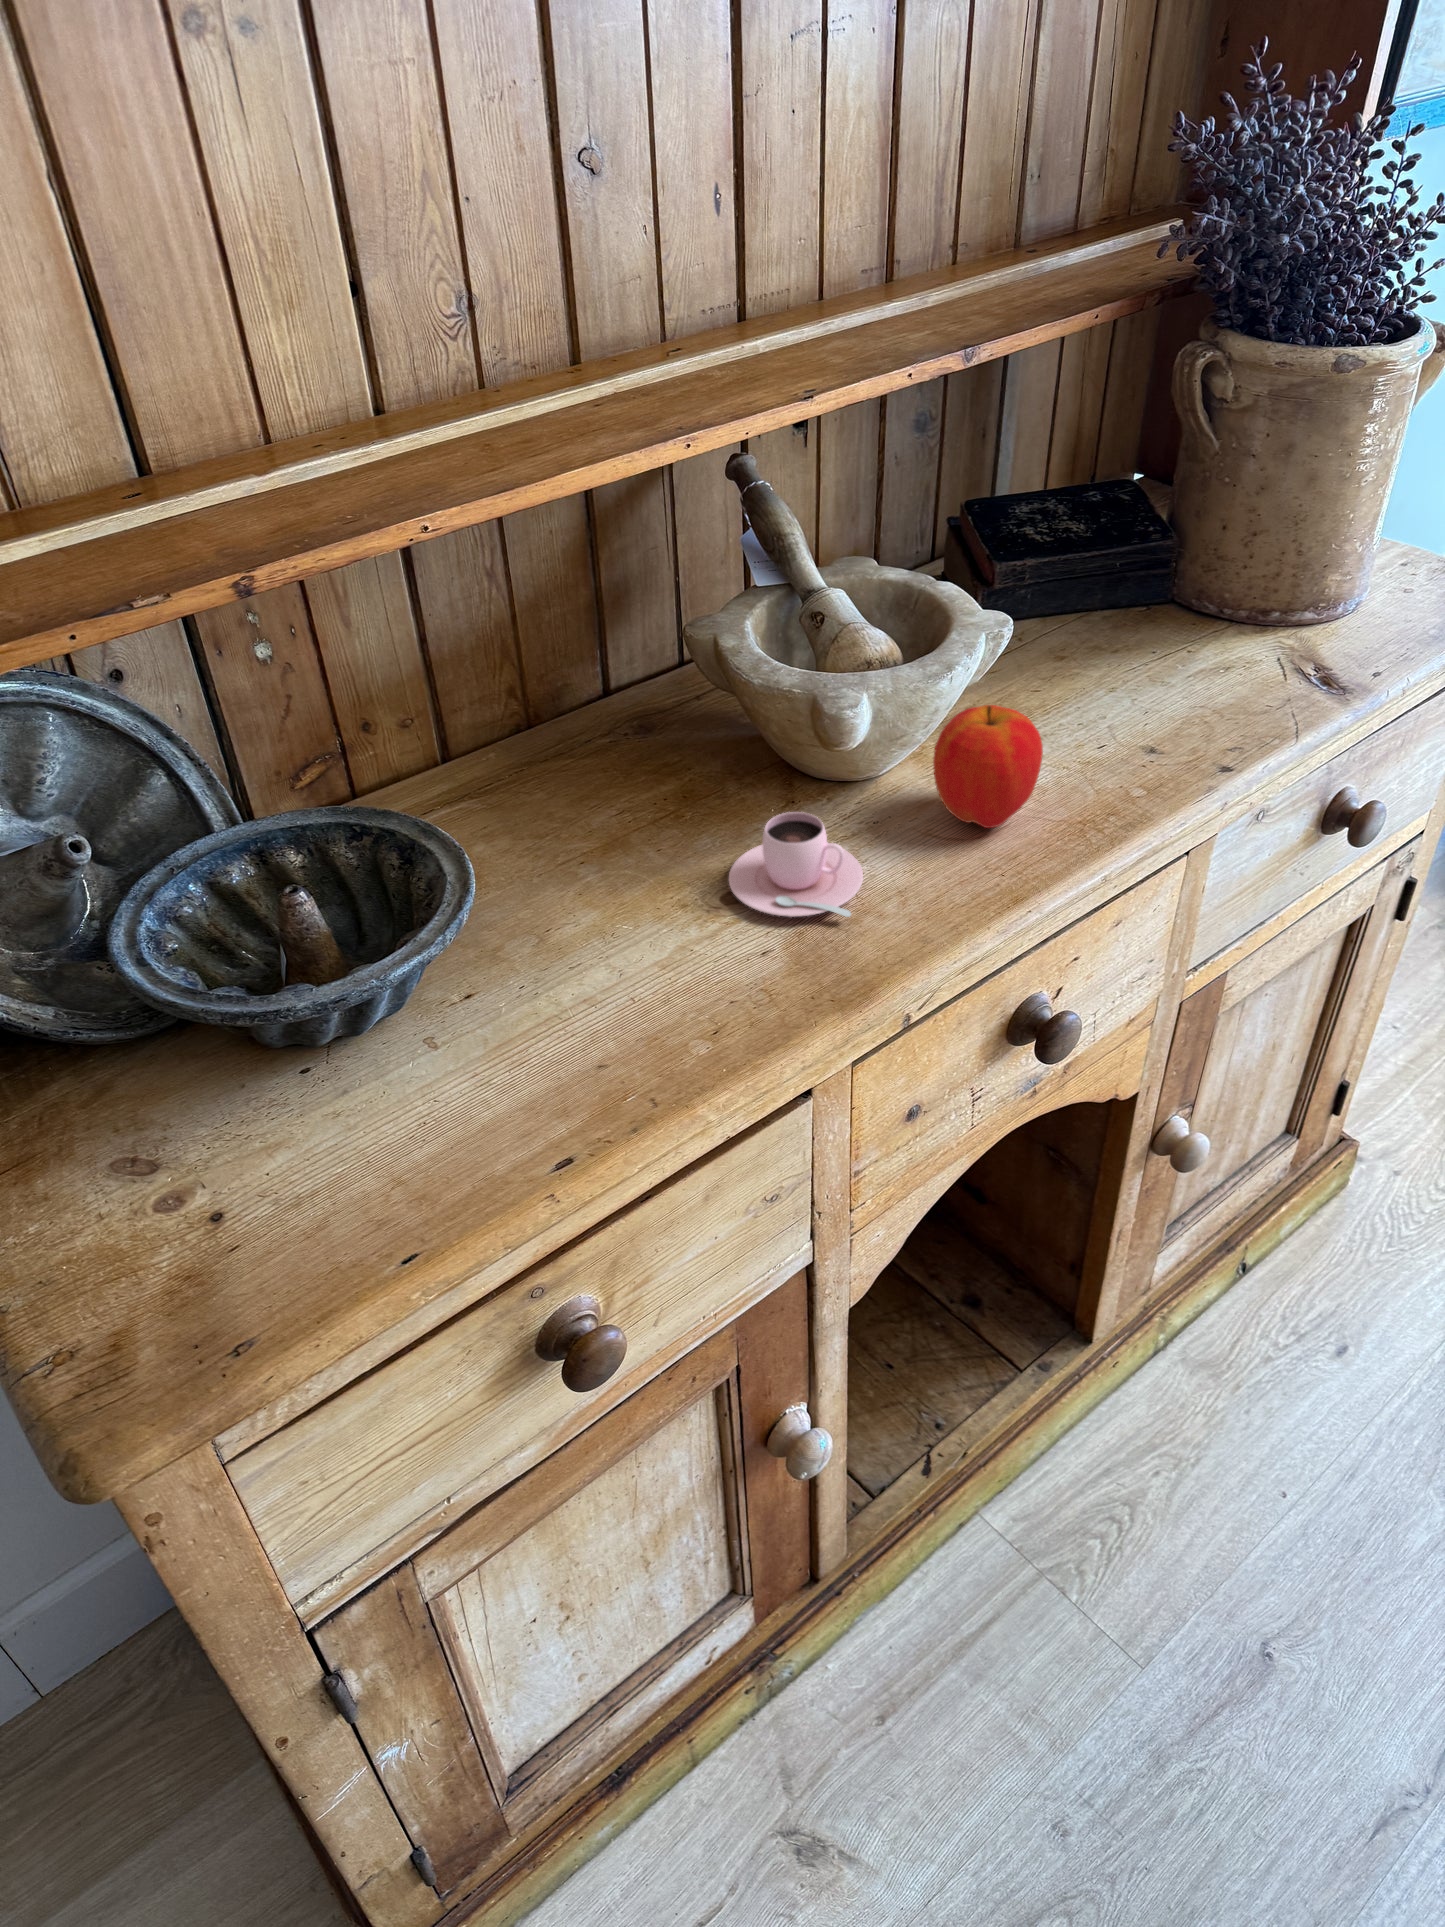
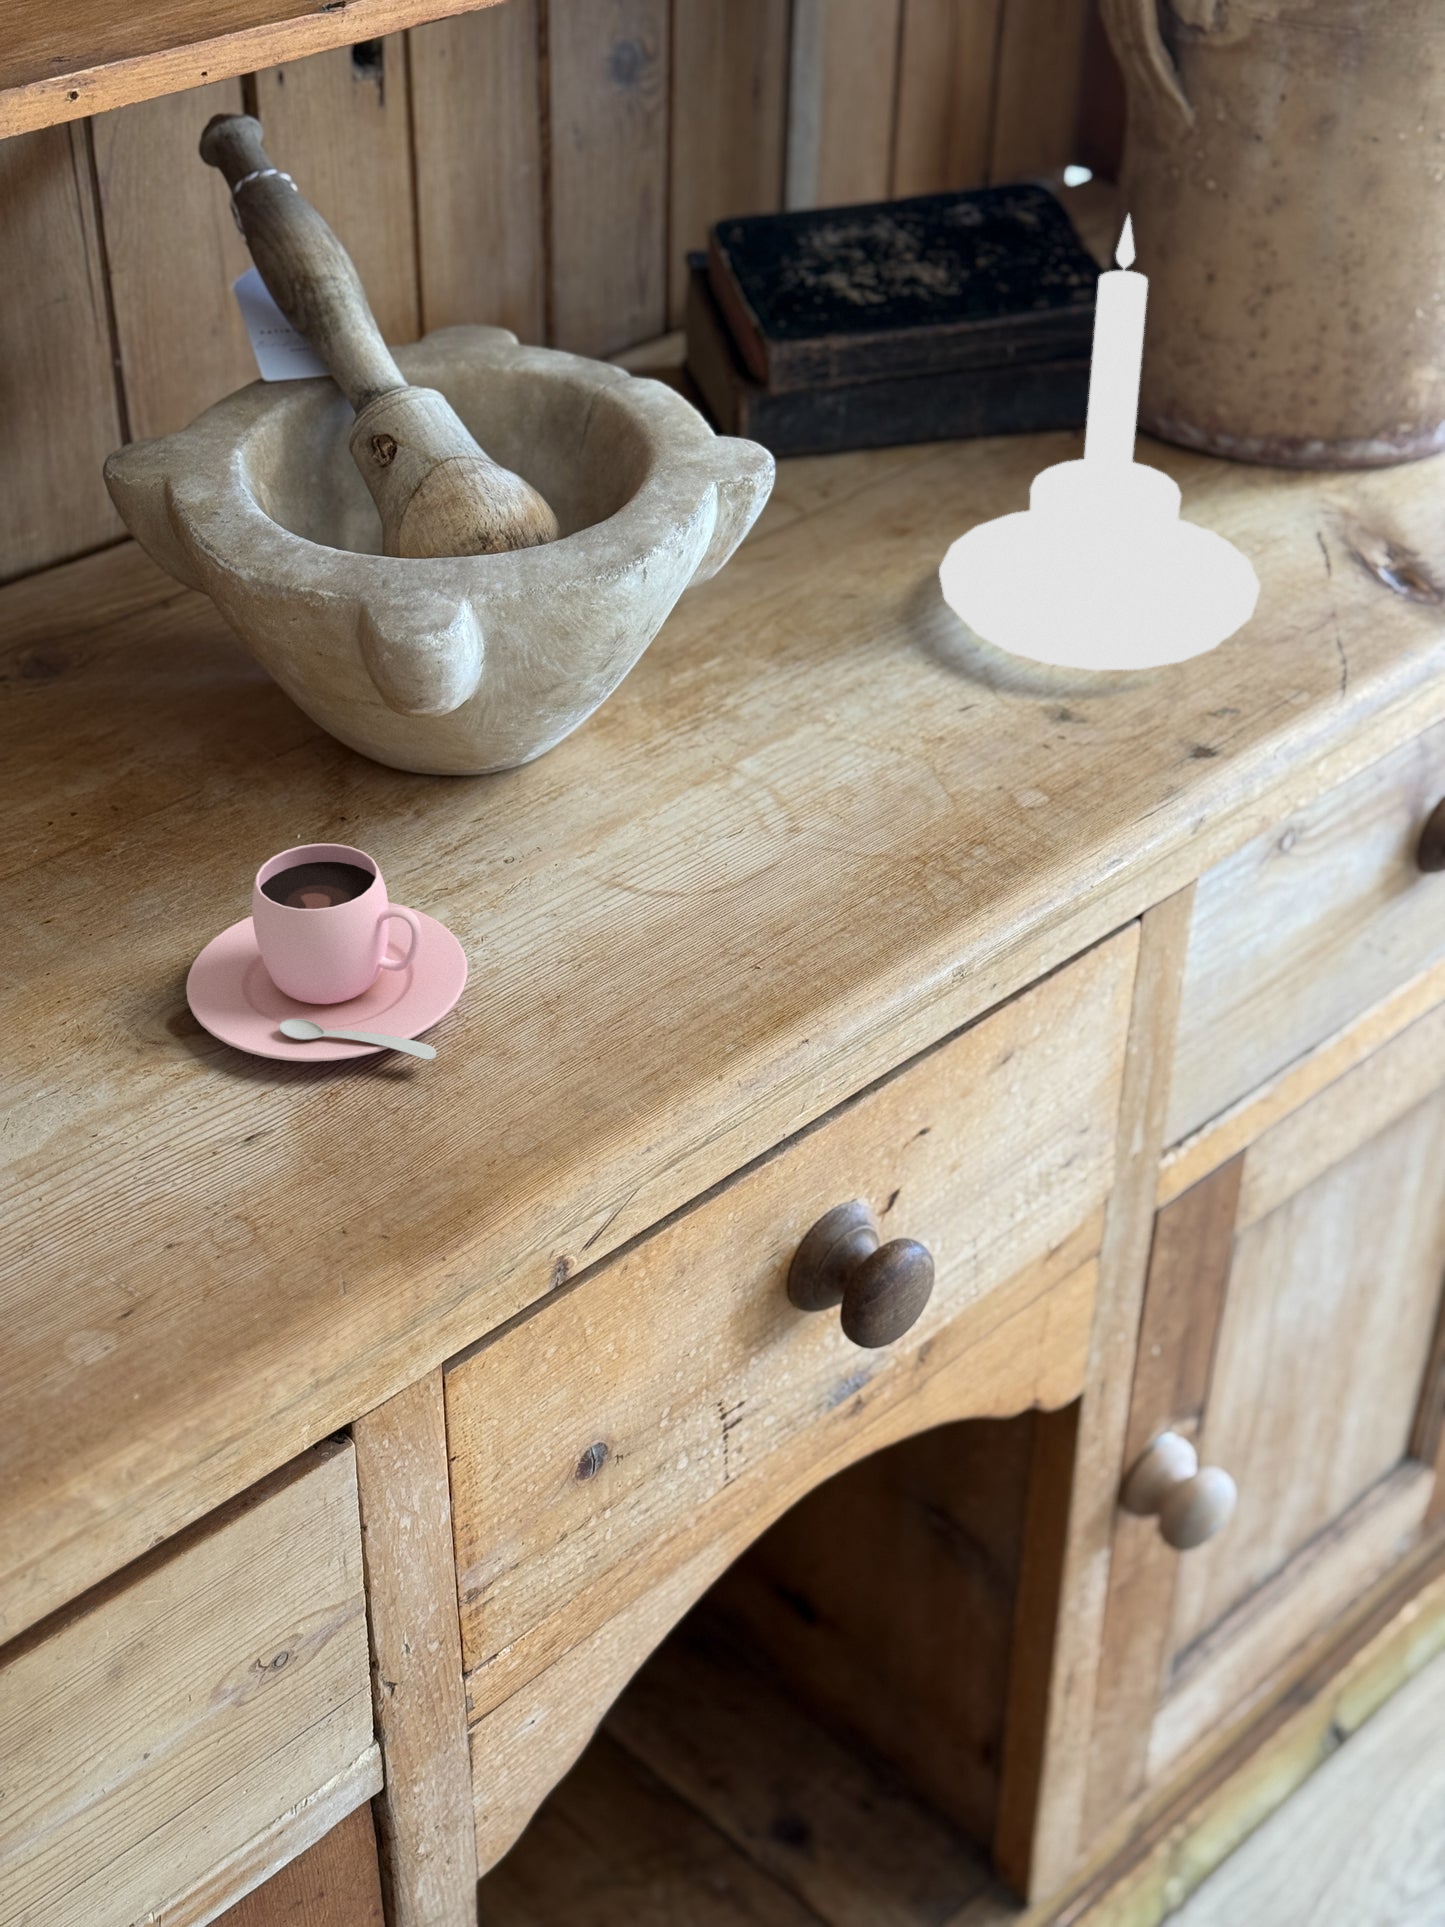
candle holder: none [1084,496,1252,730] -> present [939,215,1260,670]
apple: present [933,705,1043,828] -> none [615,622,833,871]

